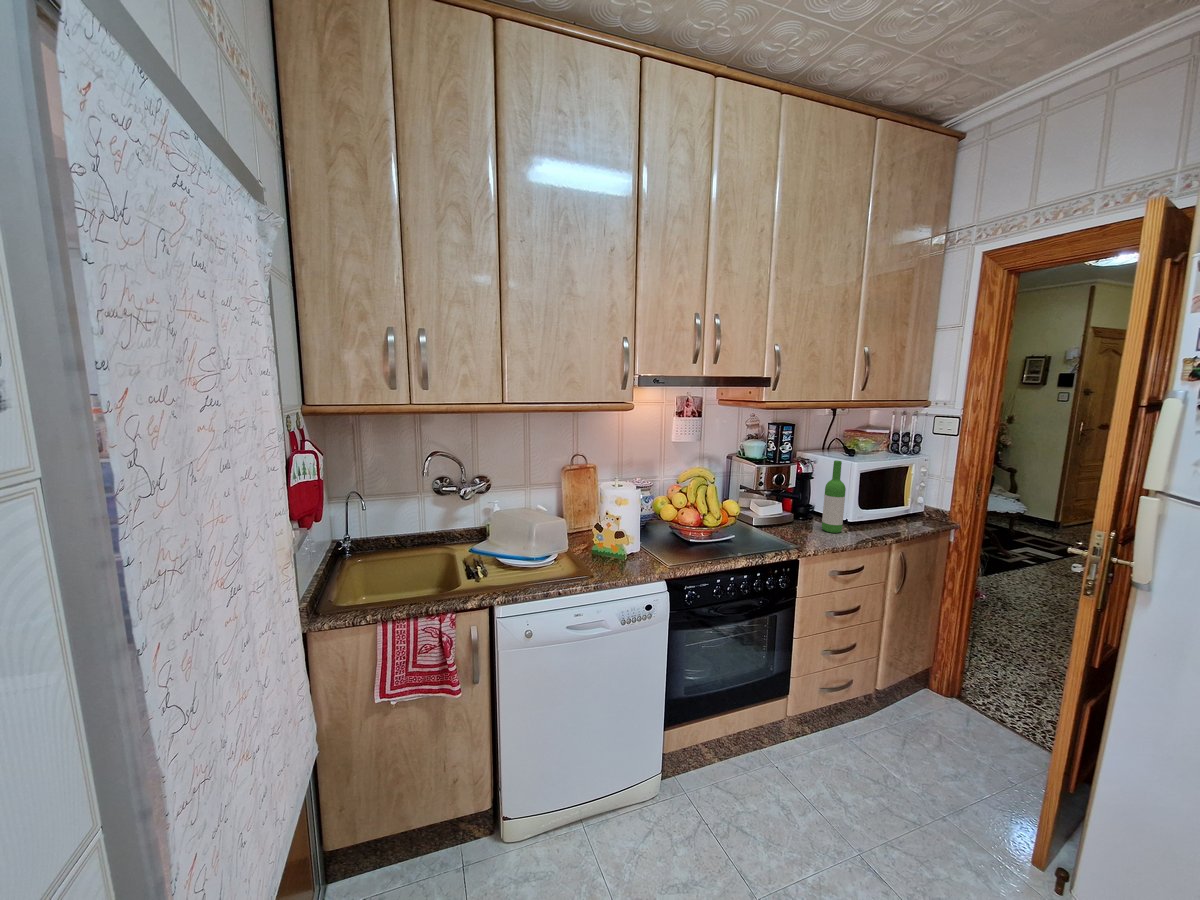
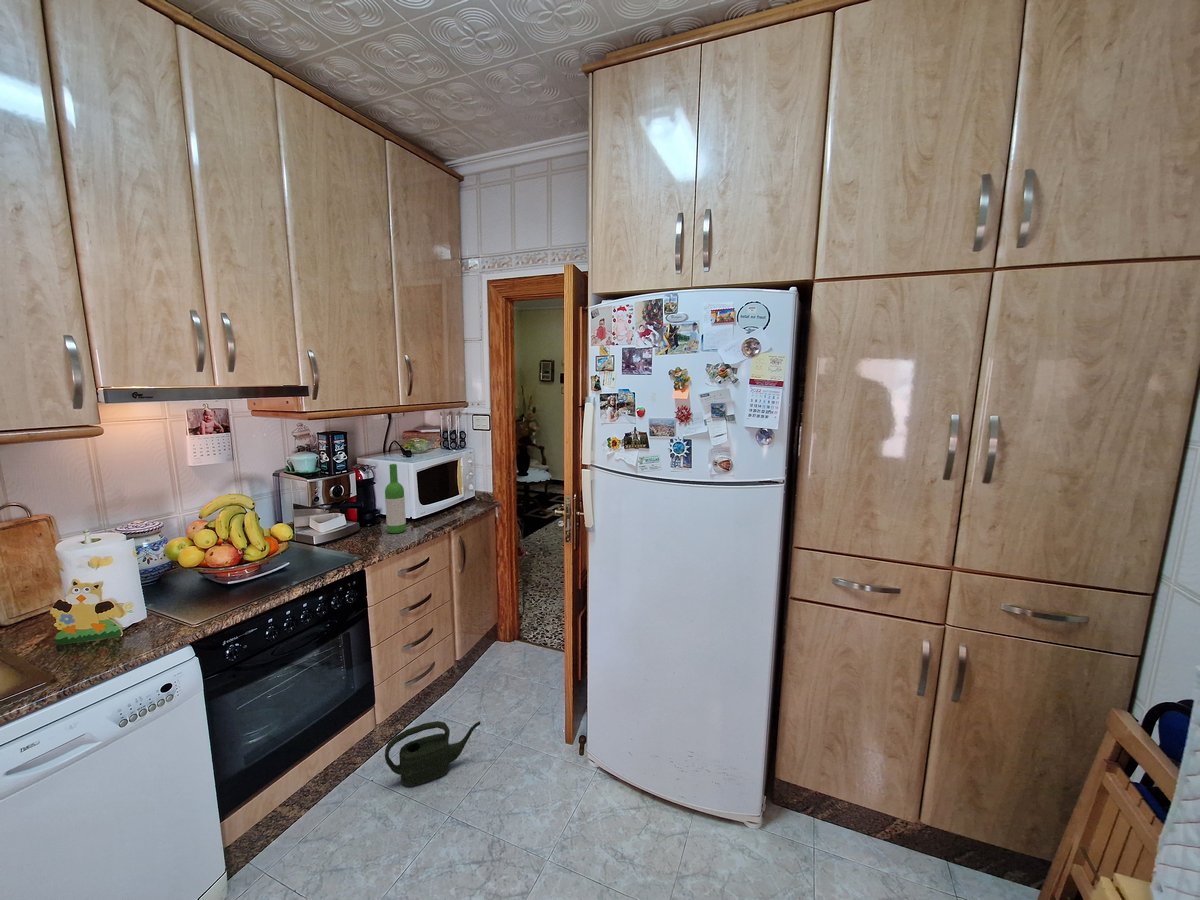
watering can: none [795,739,909,811] -> present [385,721,480,786]

